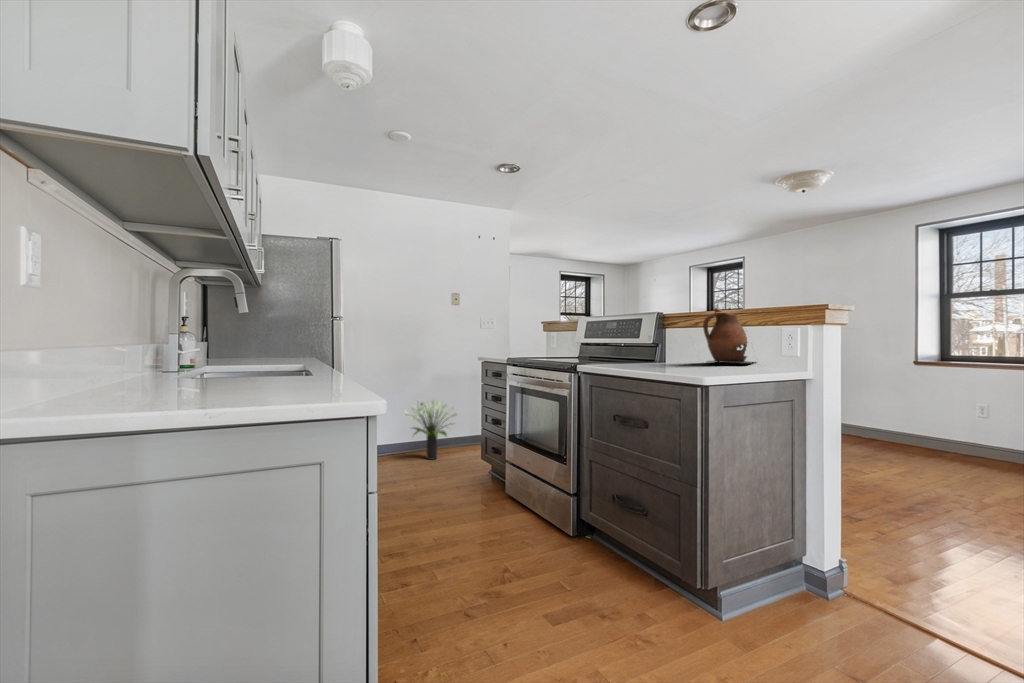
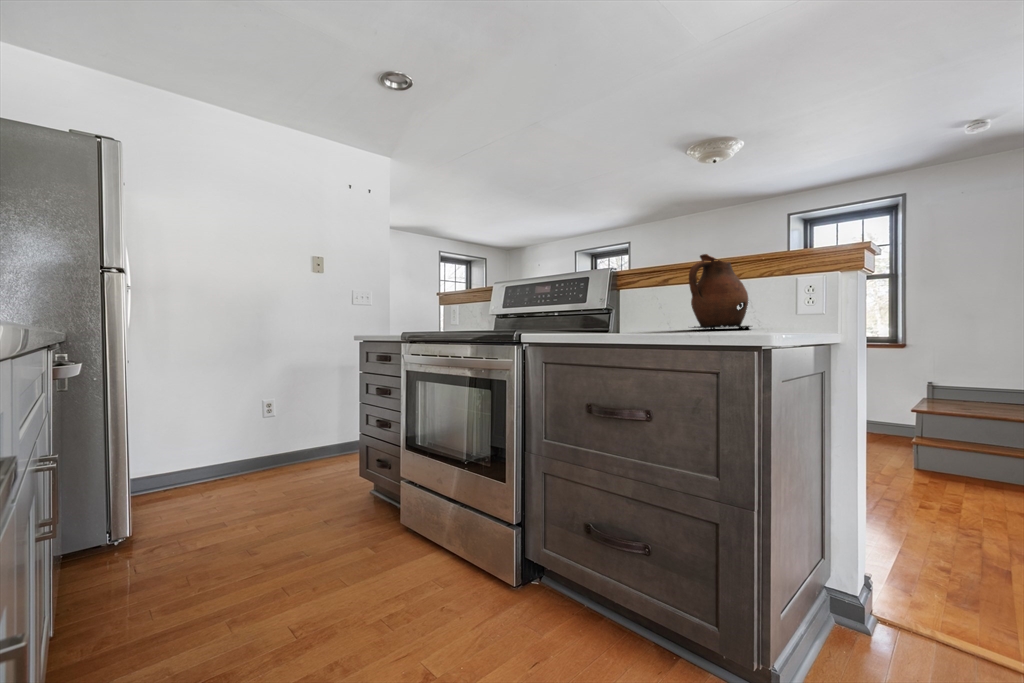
potted plant: present [405,400,459,460] -> none [246,397,327,479]

